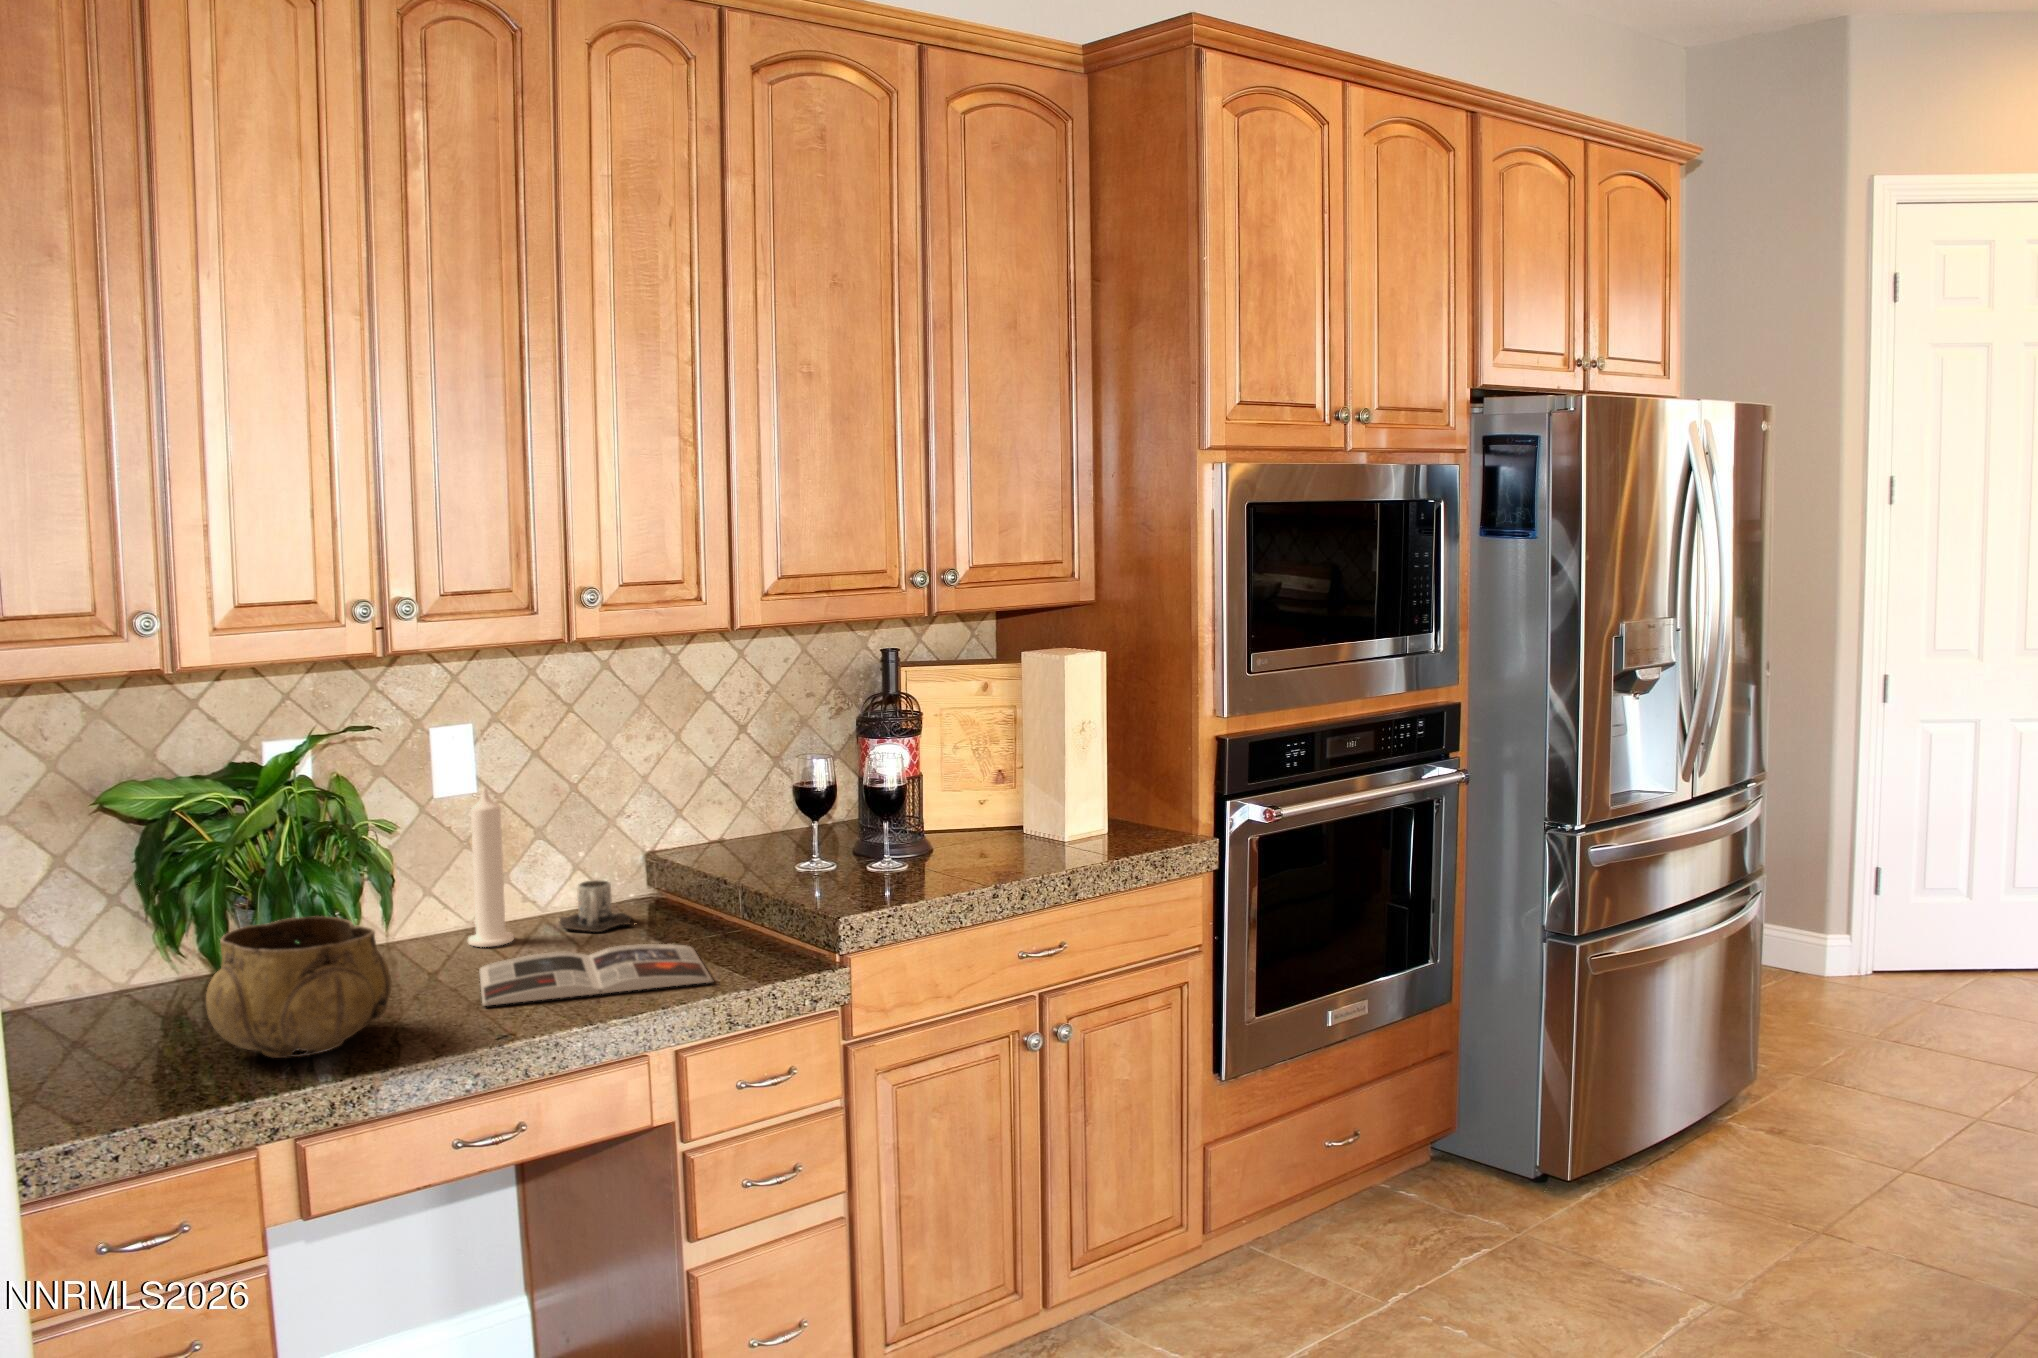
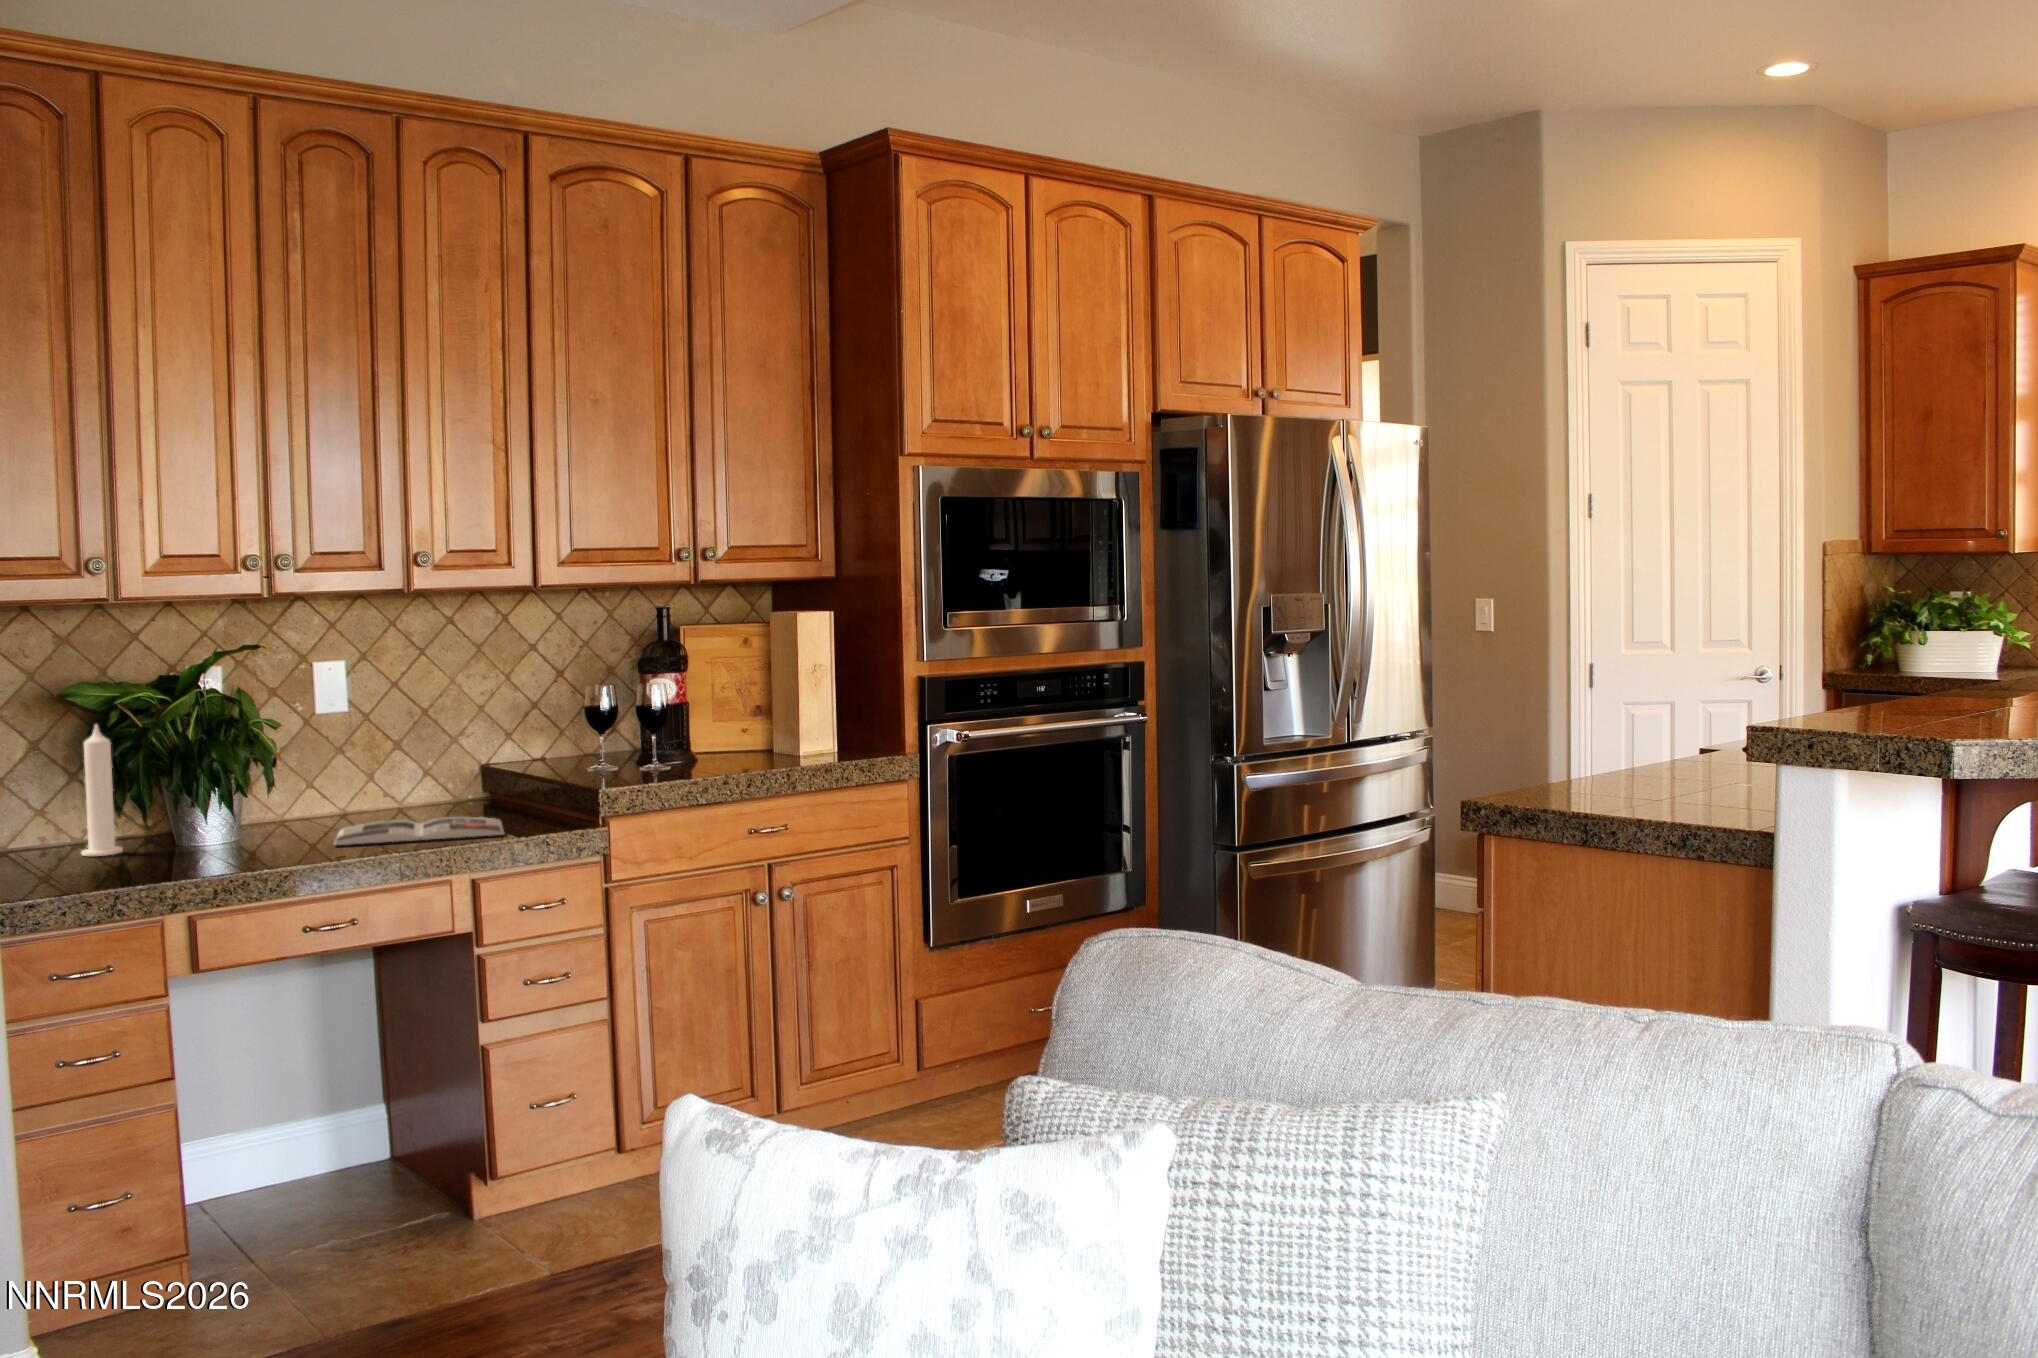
candle: present [468,787,514,947] -> present [81,724,123,856]
mug: present [559,880,631,932] -> none [407,779,466,814]
decorative bowl: present [206,916,391,1058] -> none [132,777,264,867]

